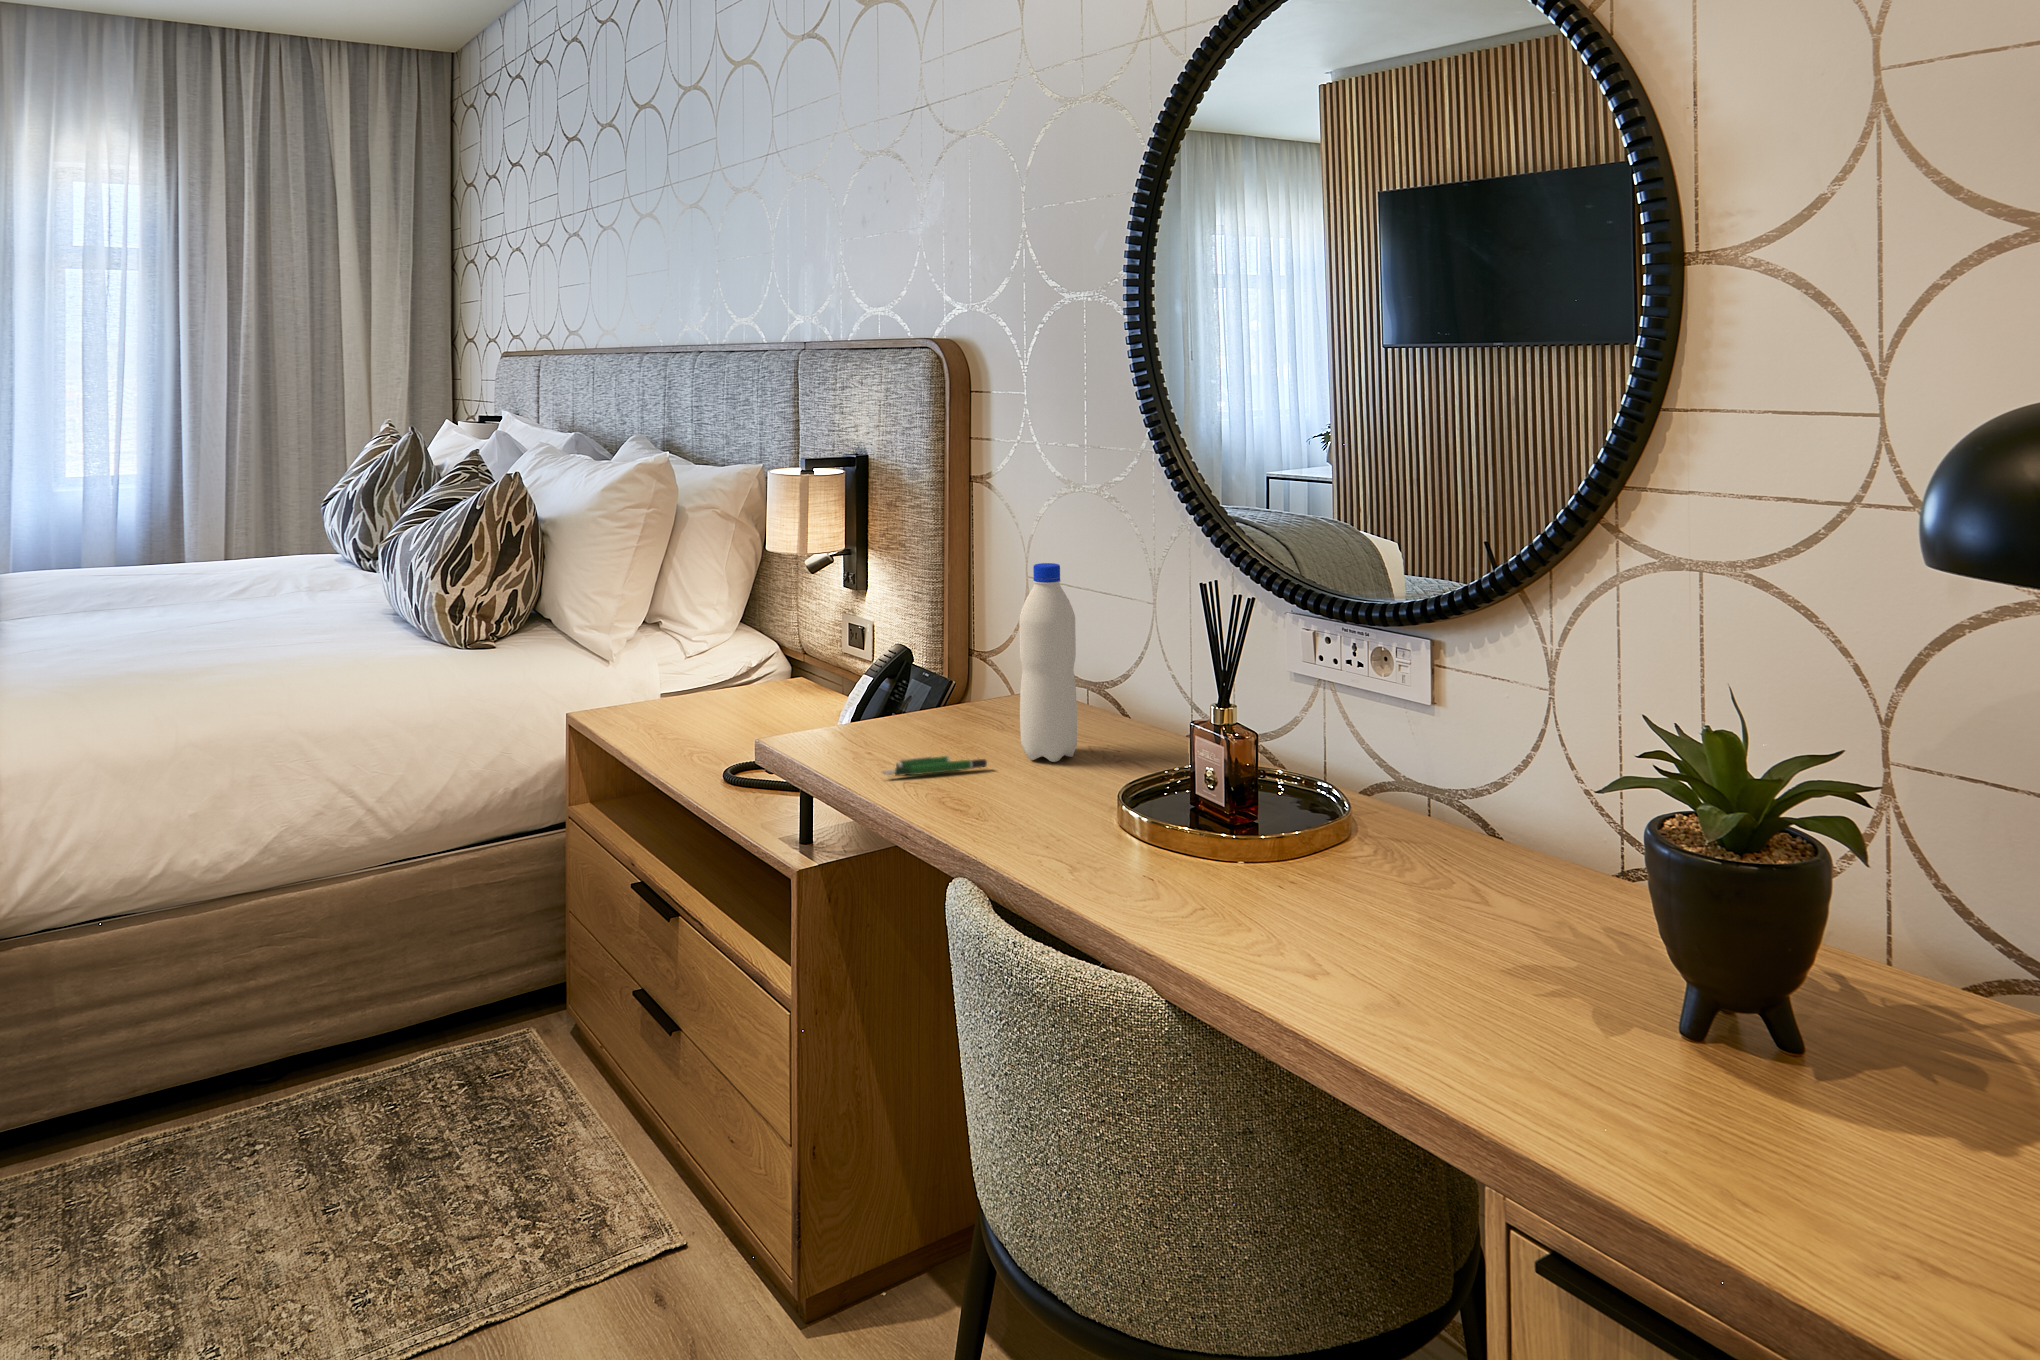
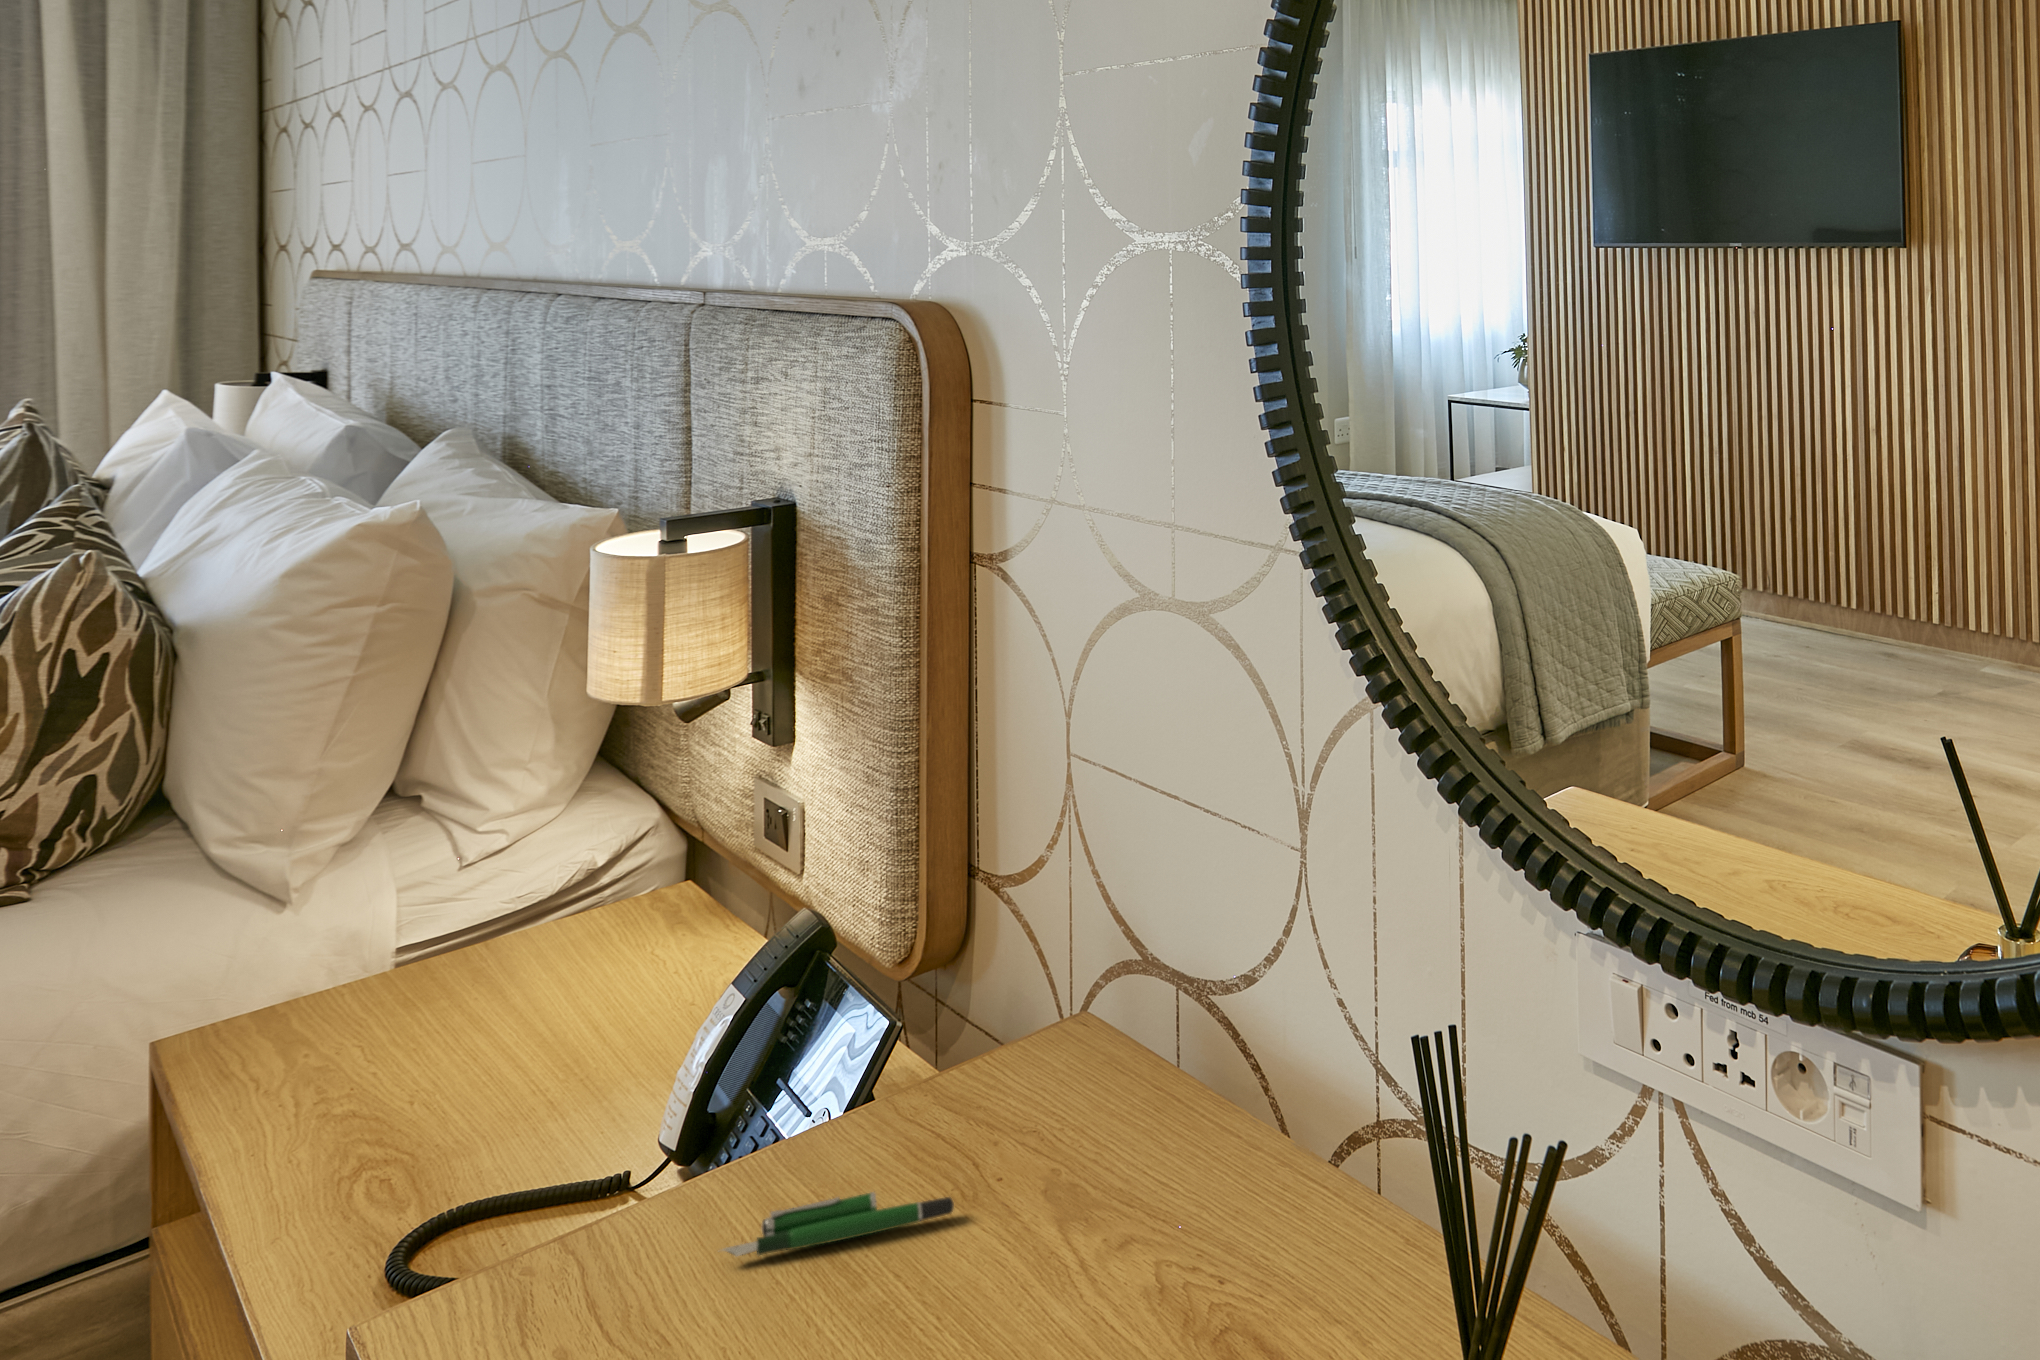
water bottle: present [1019,563,1077,762] -> none [1027,786,1139,1188]

